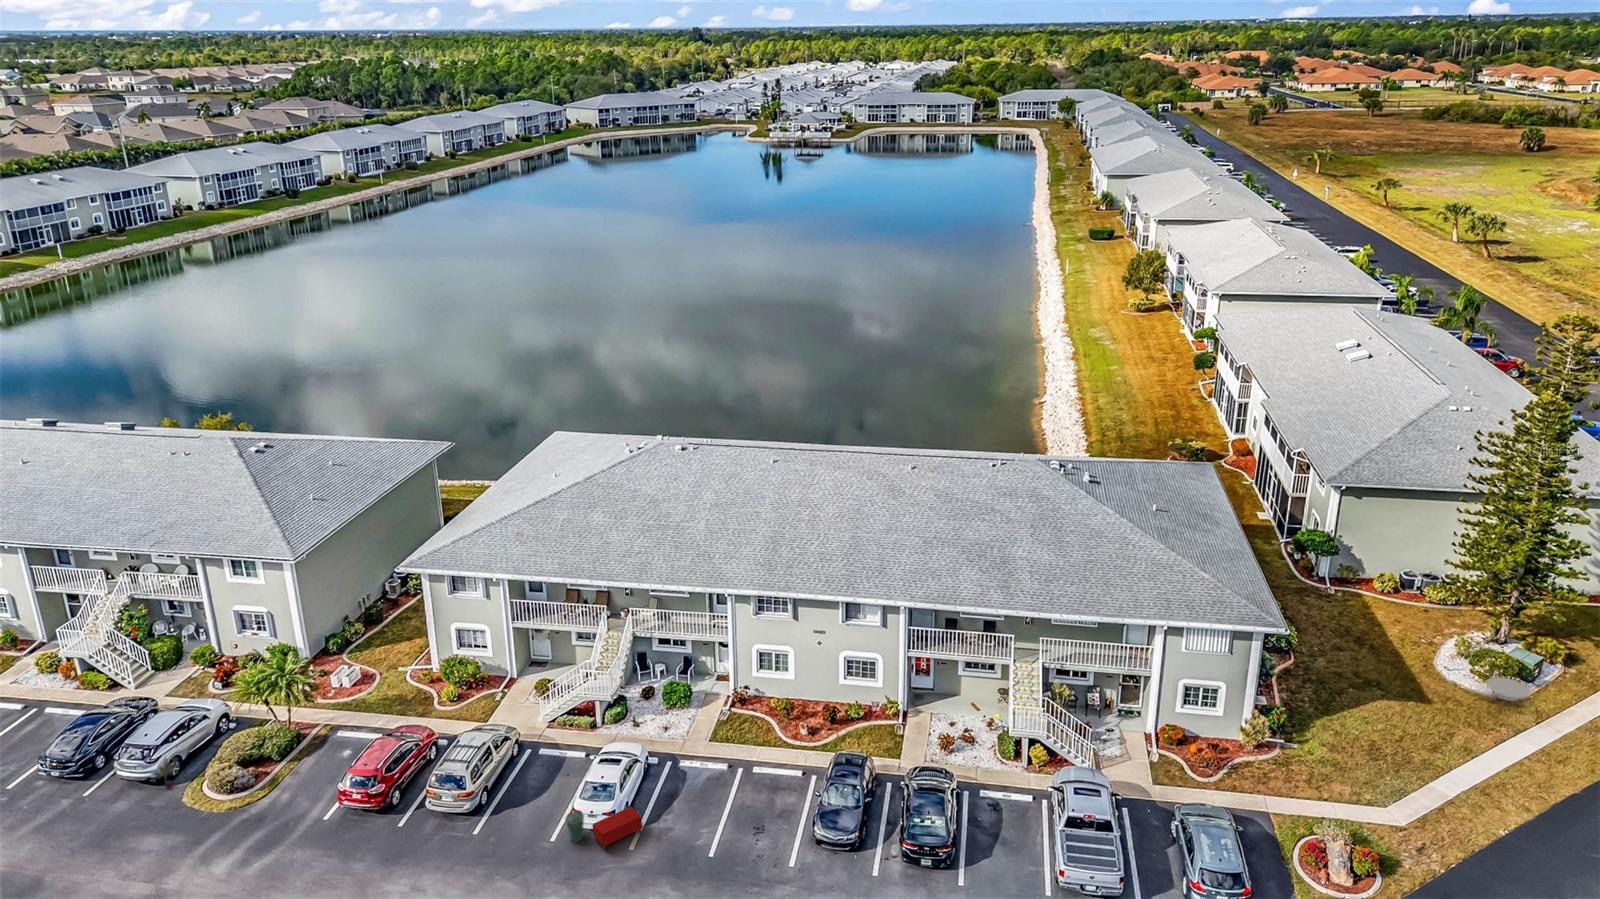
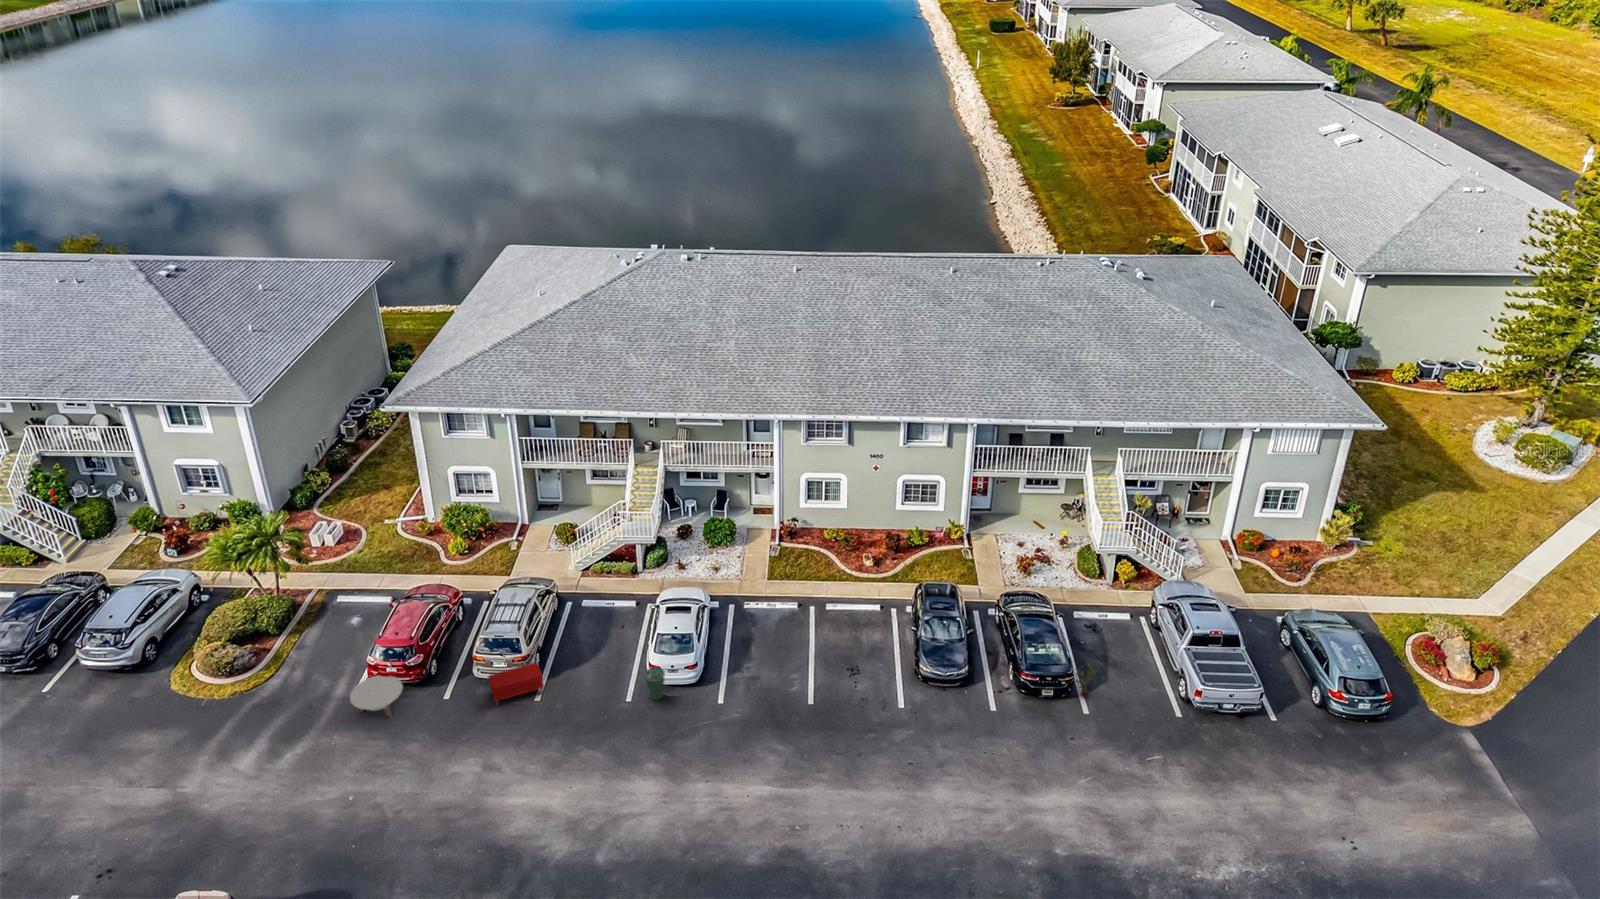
round table: present [1486,677,1530,708] -> present [350,676,403,718]
potted tree: present [153,758,177,789] -> present [1076,662,1097,697]
bench: present [593,807,642,851] -> present [488,662,544,705]

